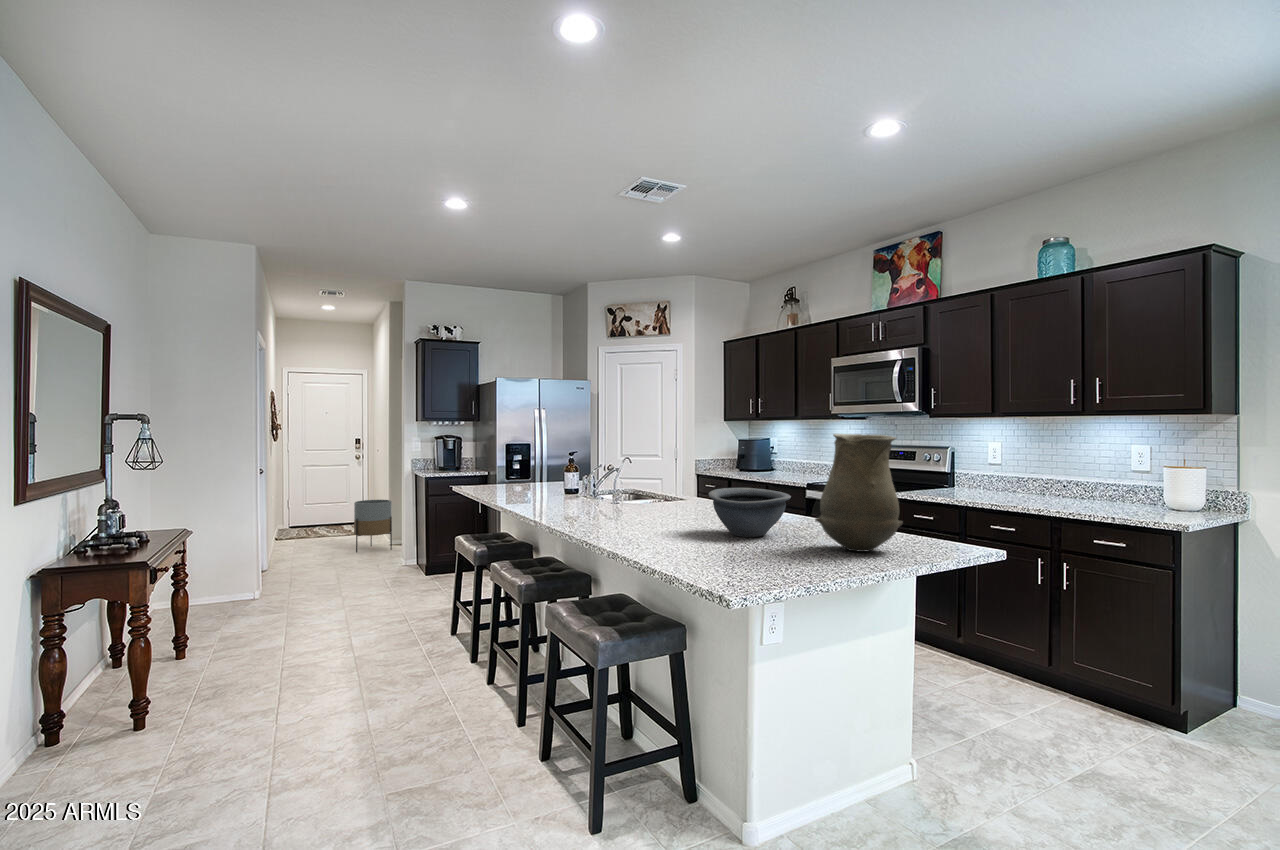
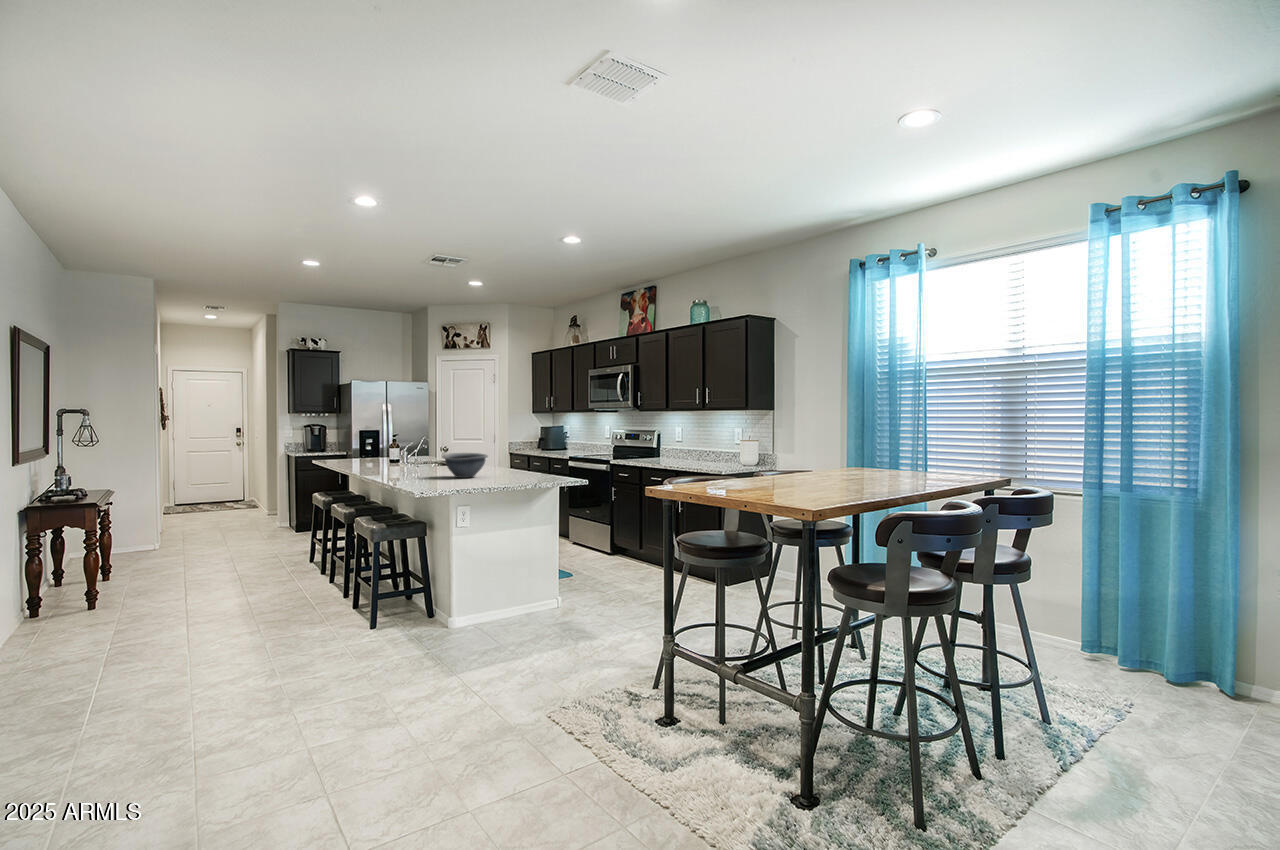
vase: present [815,434,903,552] -> none [486,423,530,481]
planter: present [354,500,392,553] -> none [235,478,268,520]

